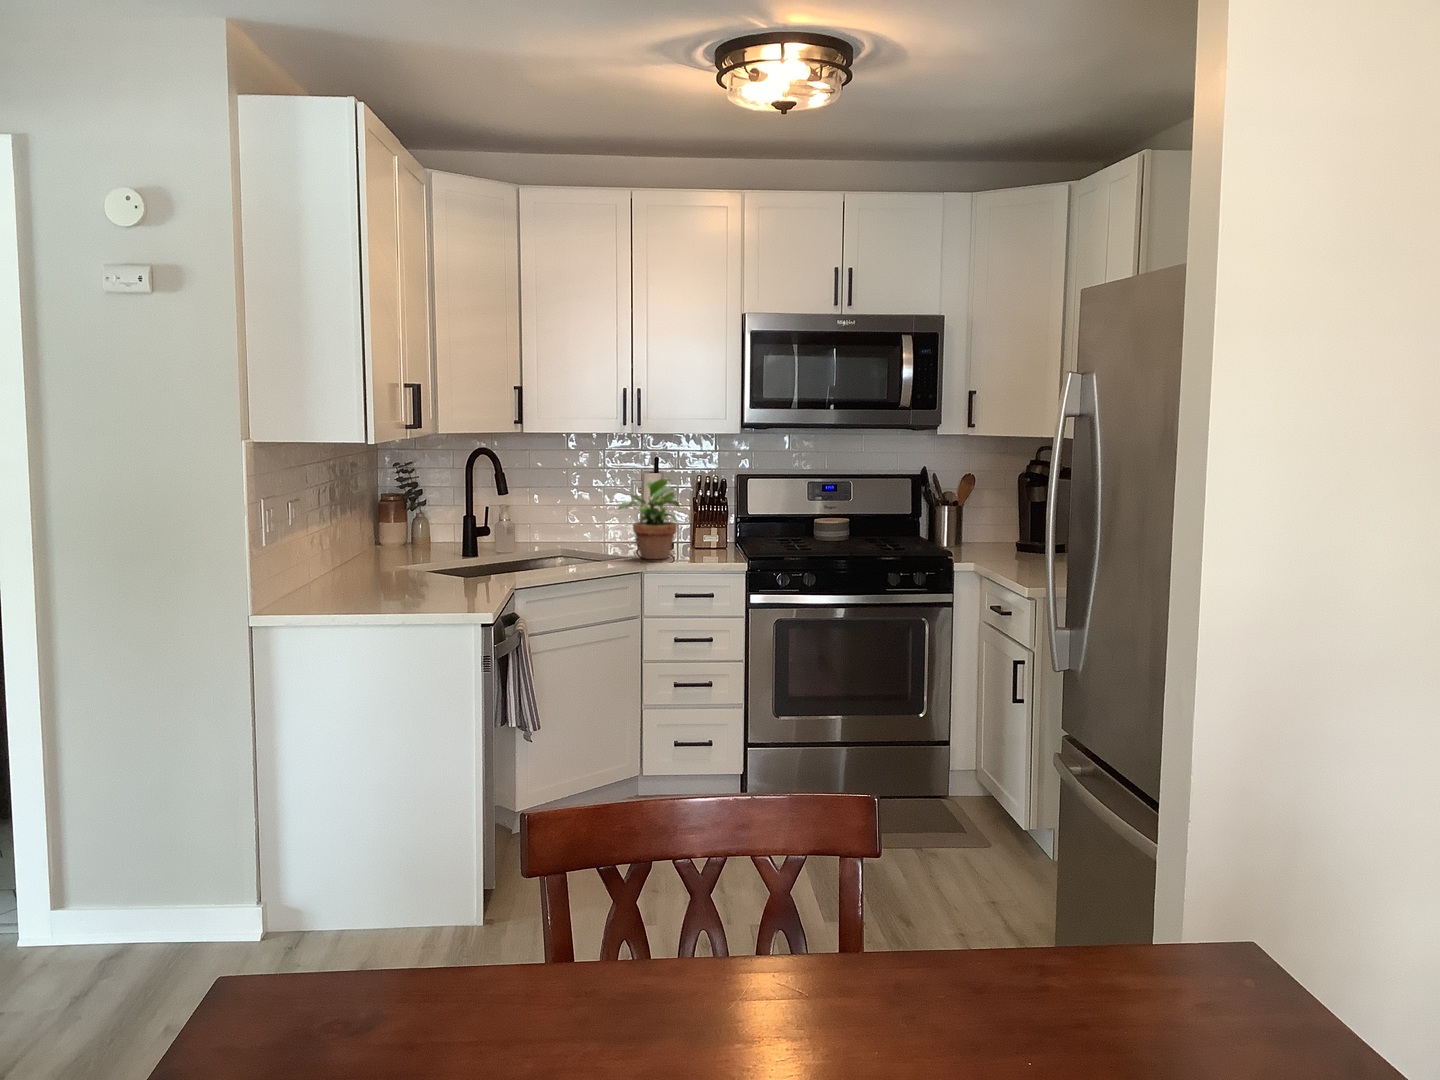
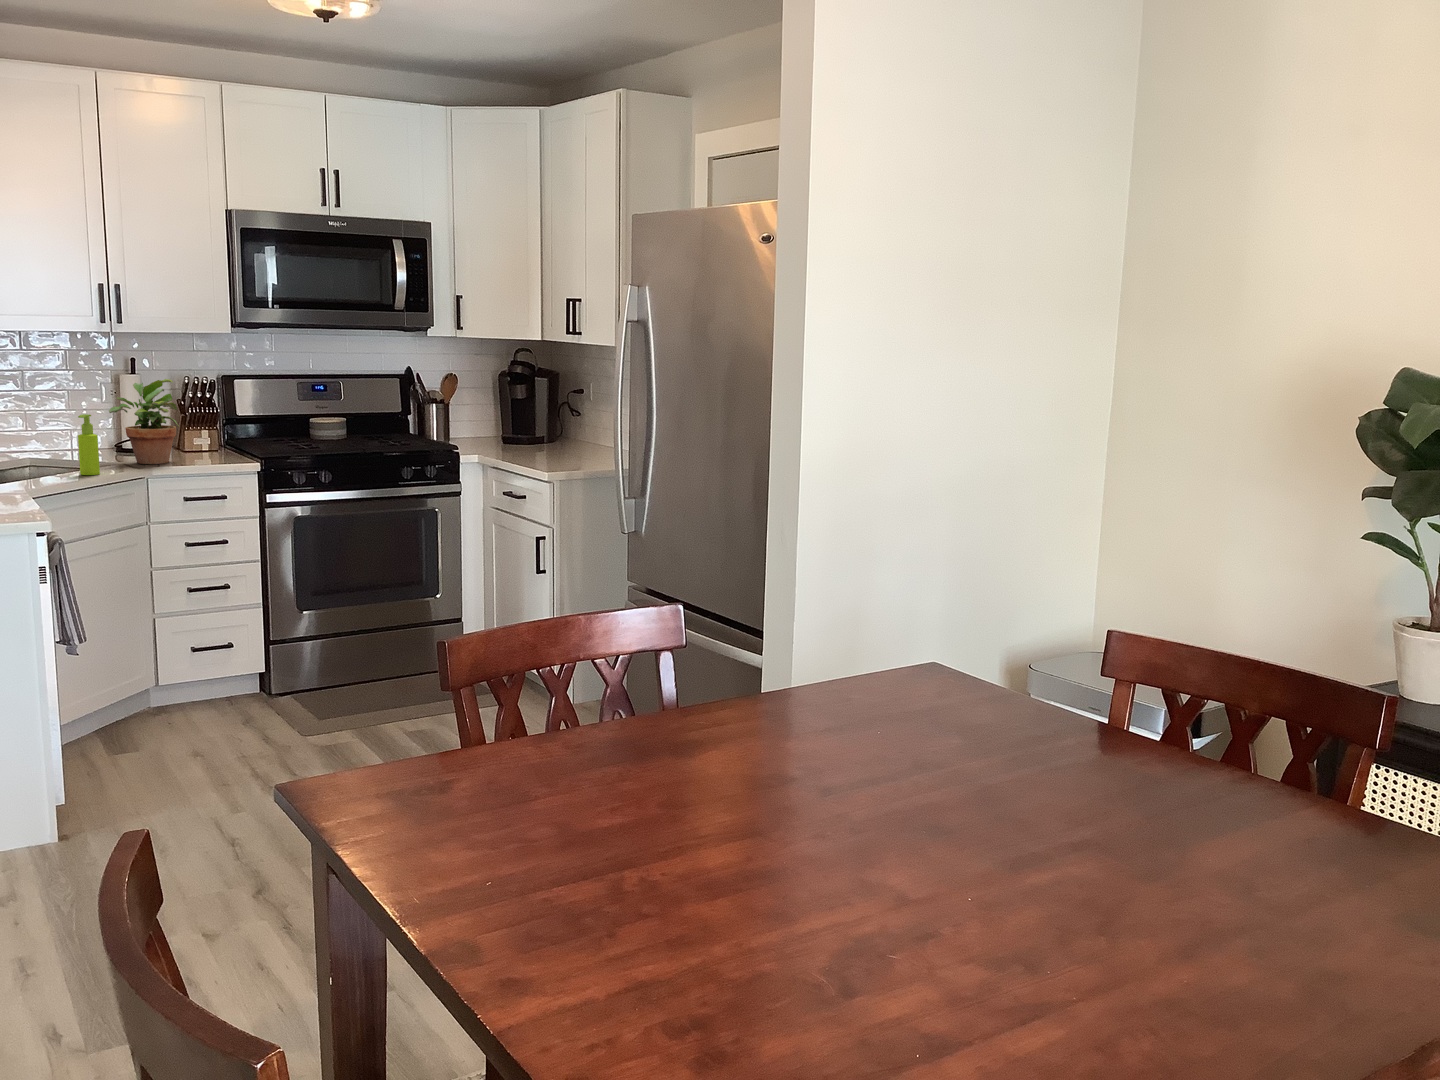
soap dispenser: none [581,510,598,568] -> present [78,414,100,475]

